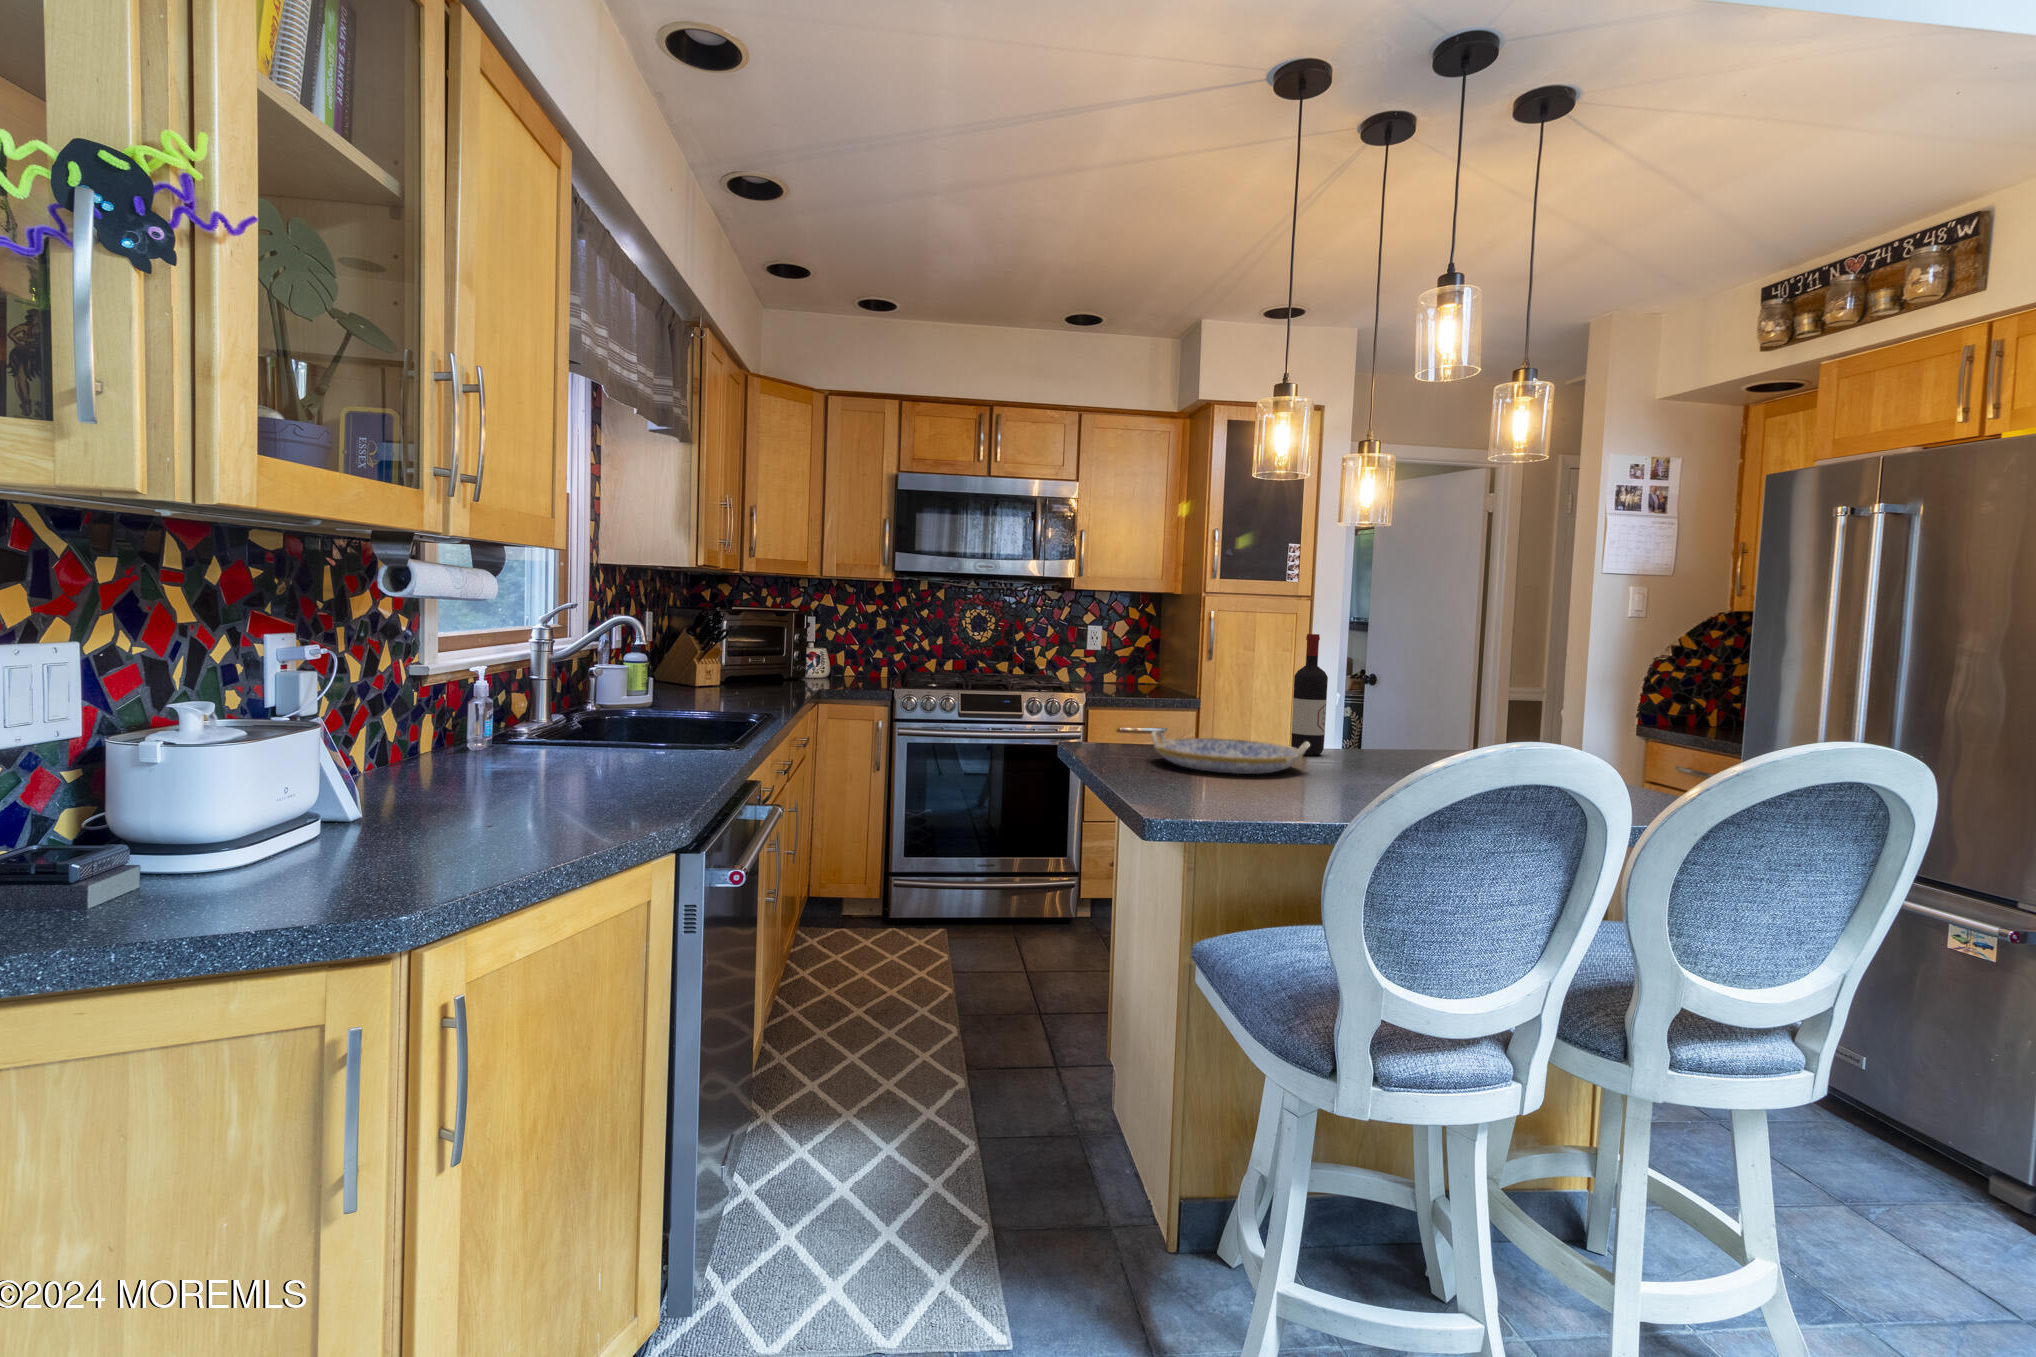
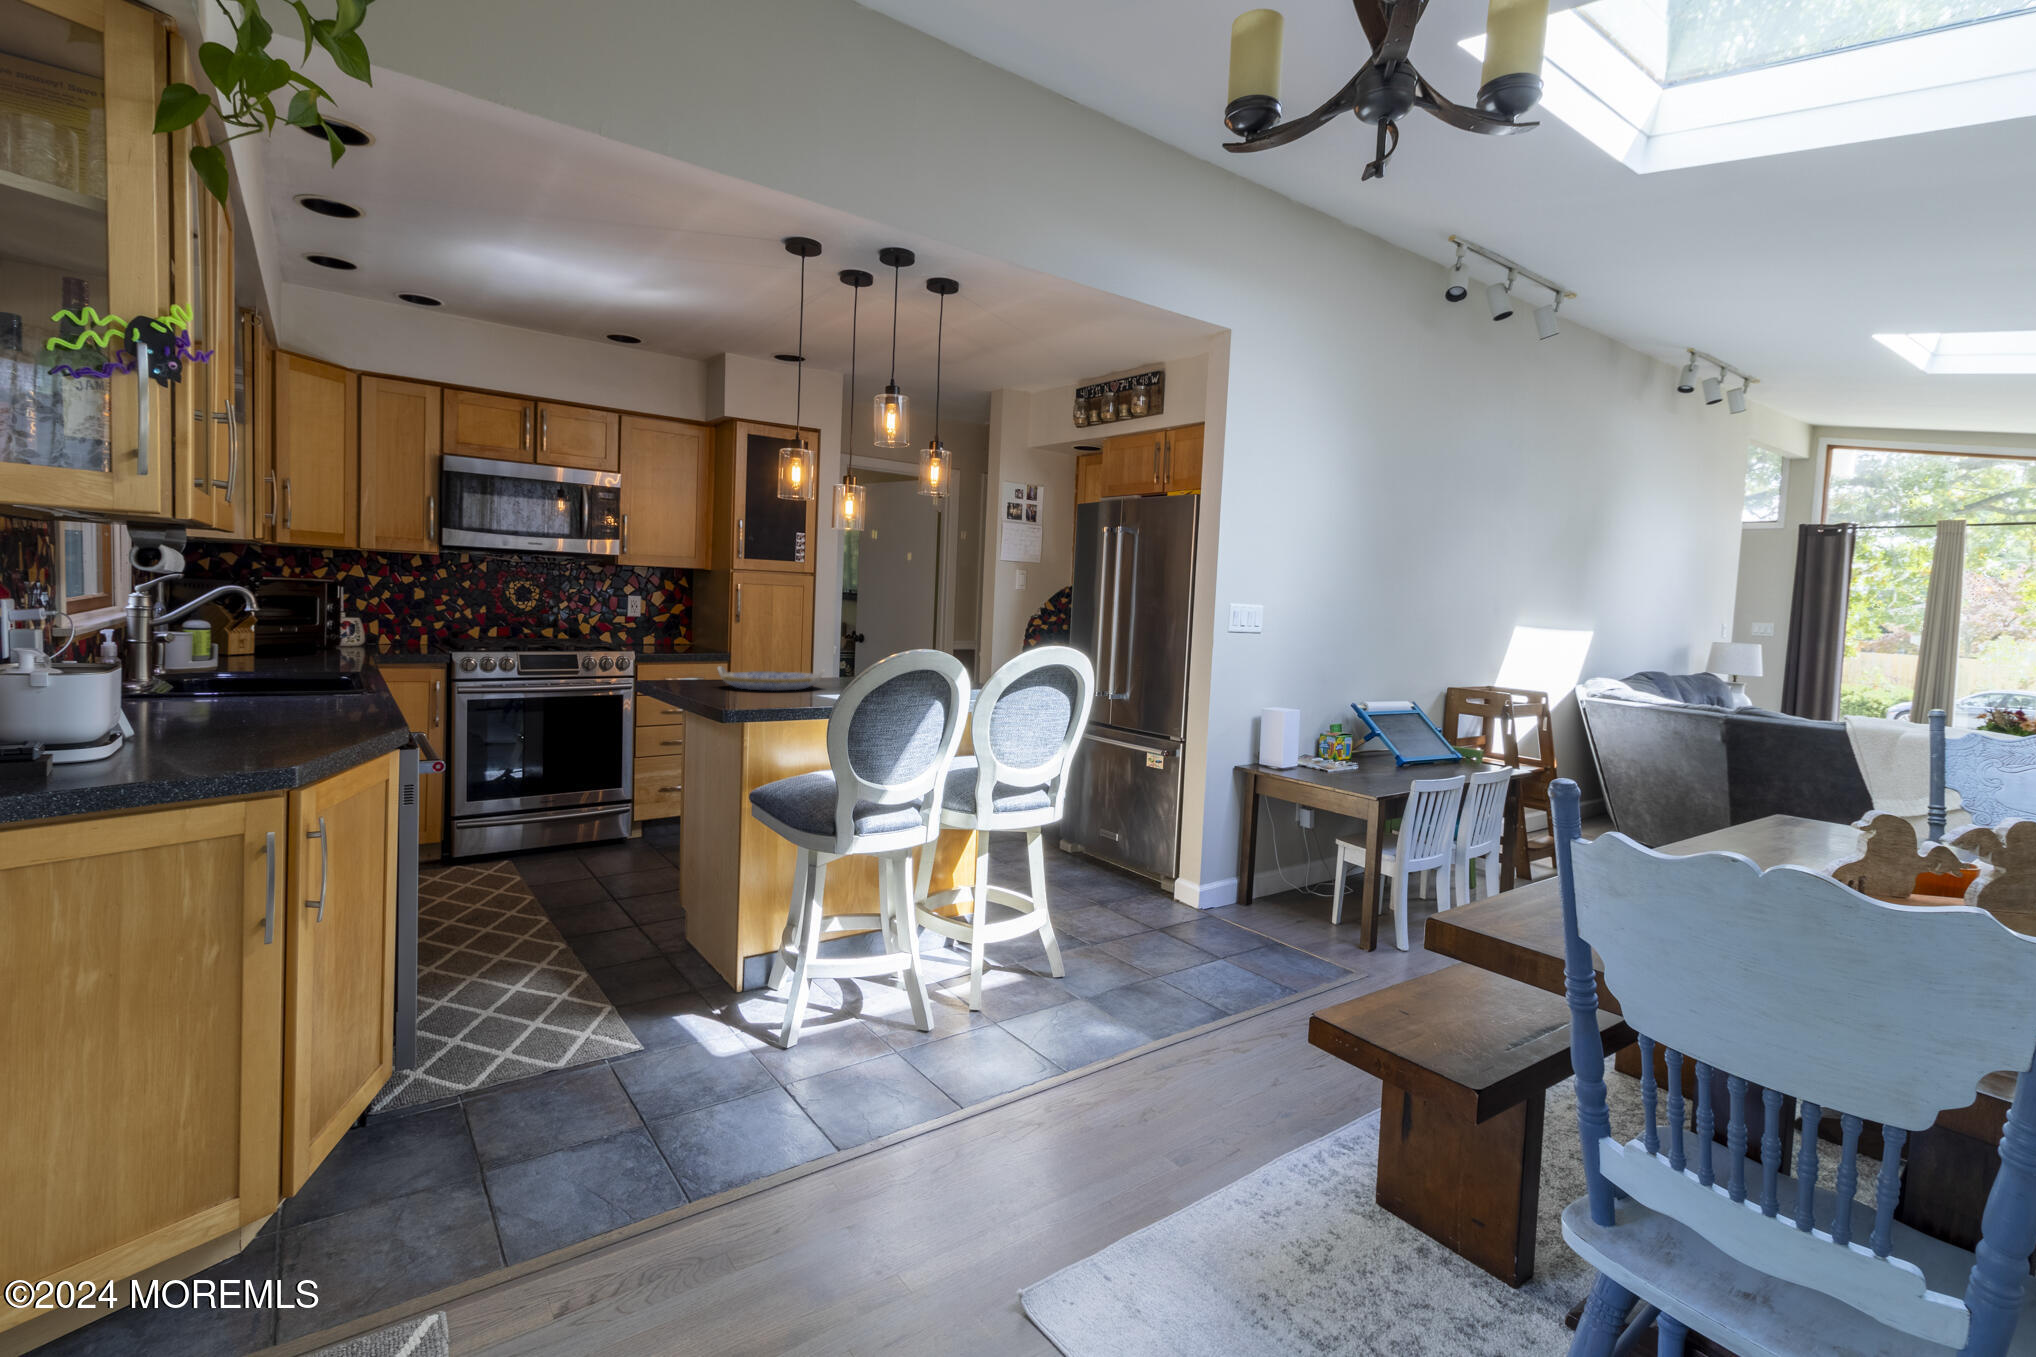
wine bottle: present [1291,634,1328,755] -> none [811,600,833,681]

